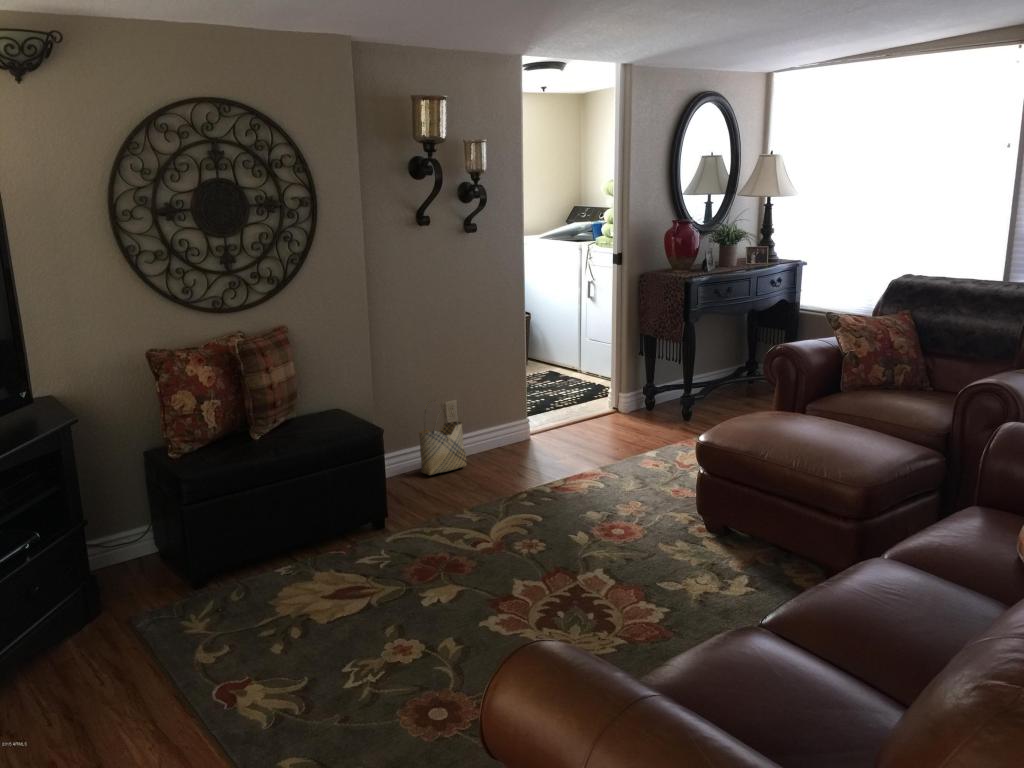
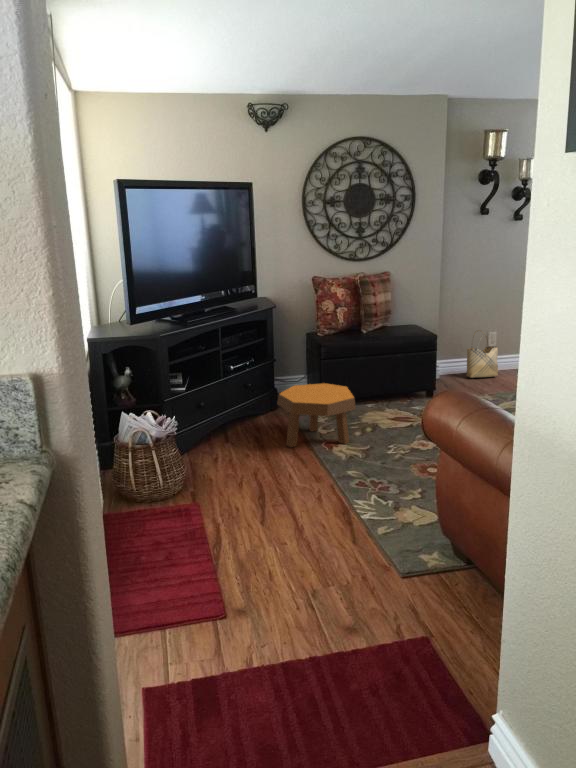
footstool: none [104,562,273,722] -> present [277,383,356,447]

